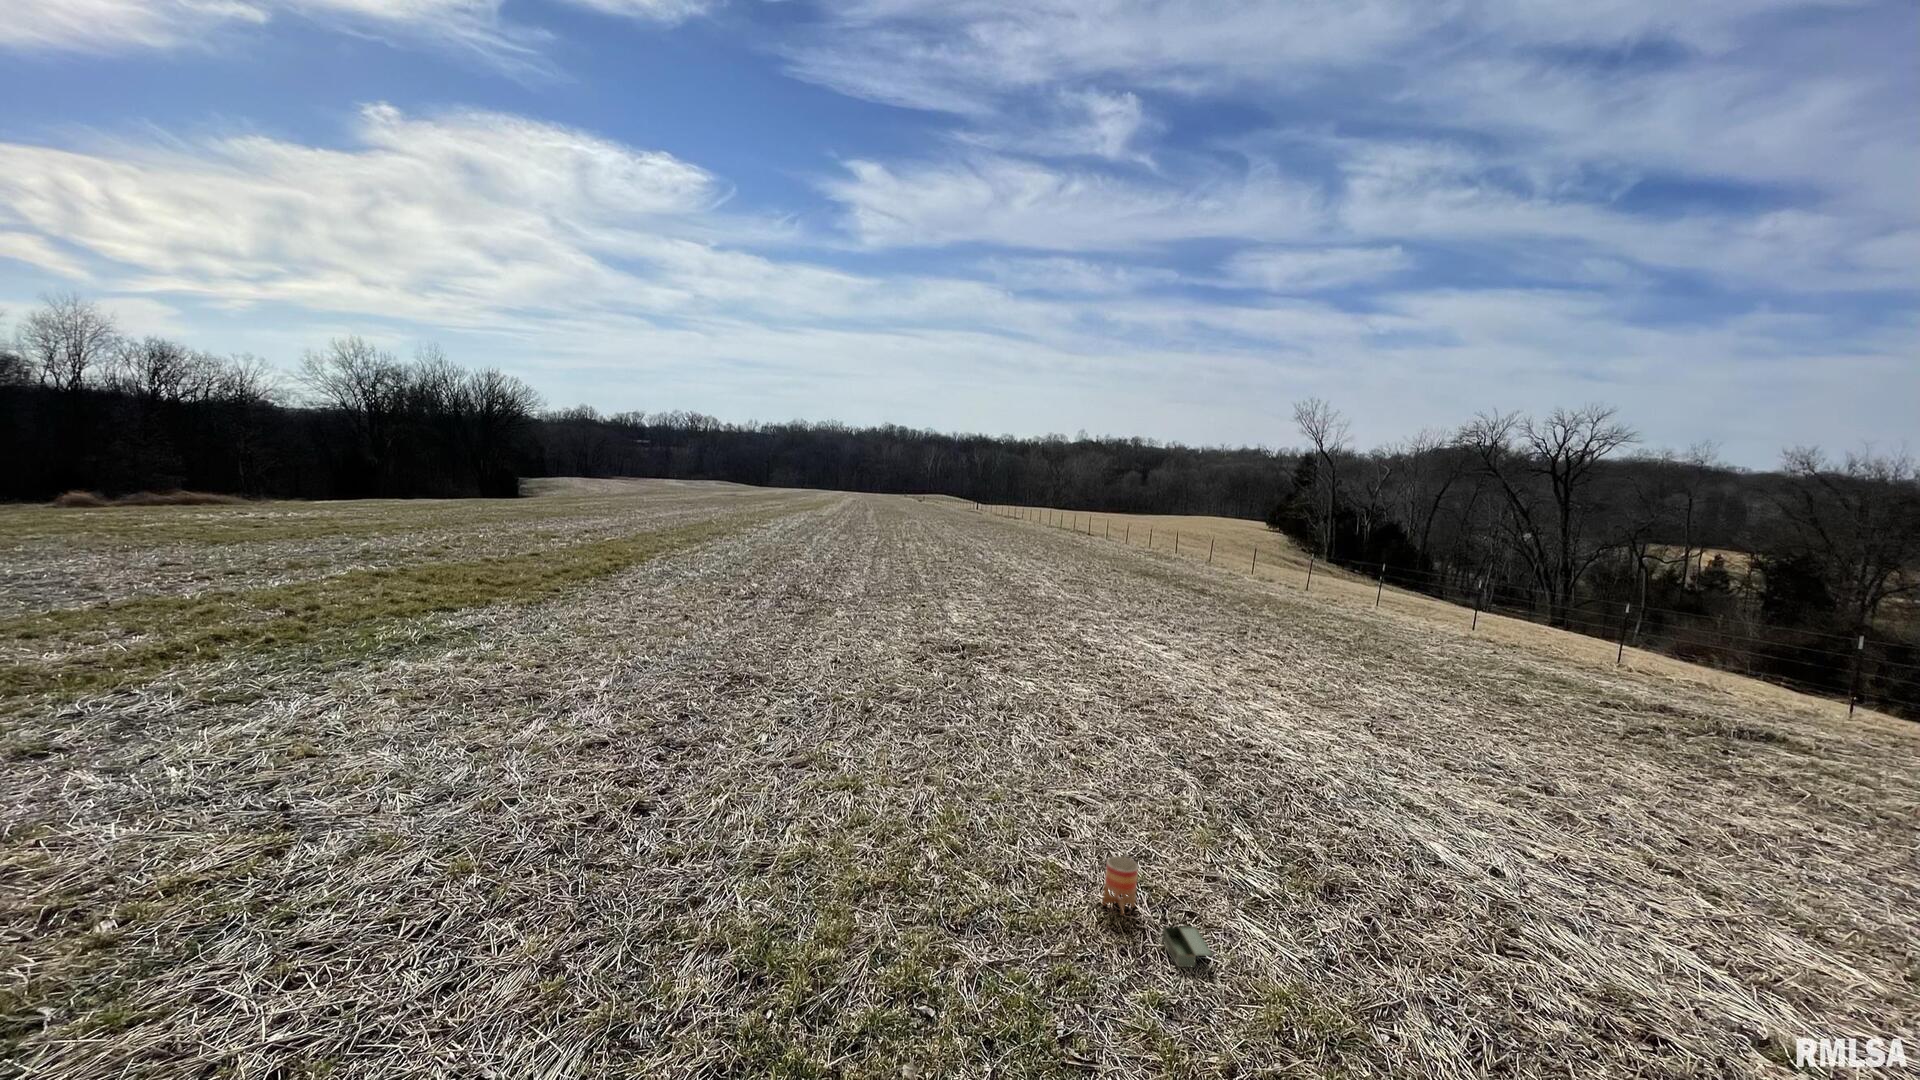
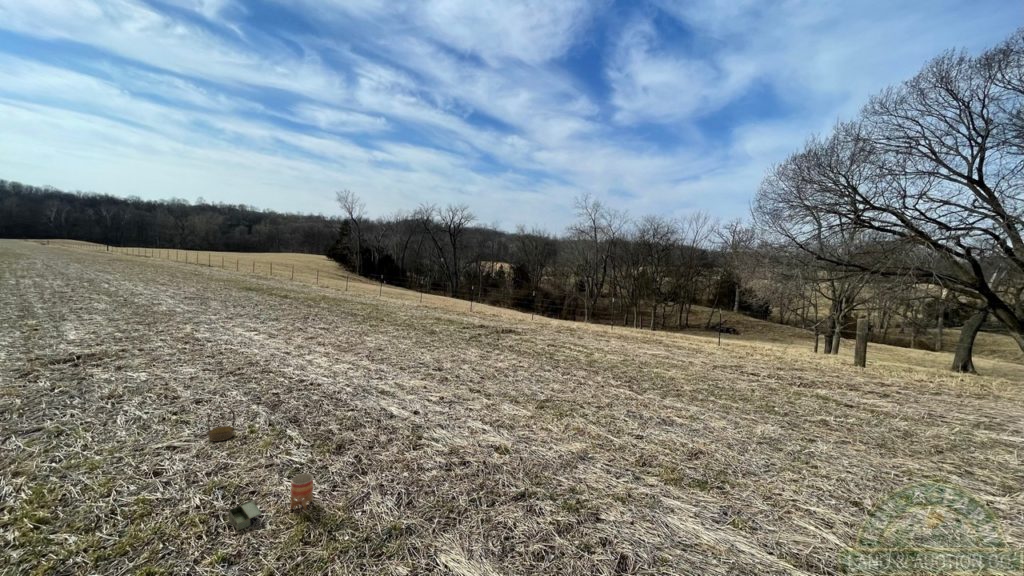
basket: none [1120,757,1156,812] -> present [208,407,235,441]
planter: present [1102,856,1139,915] -> present [290,474,313,510]

